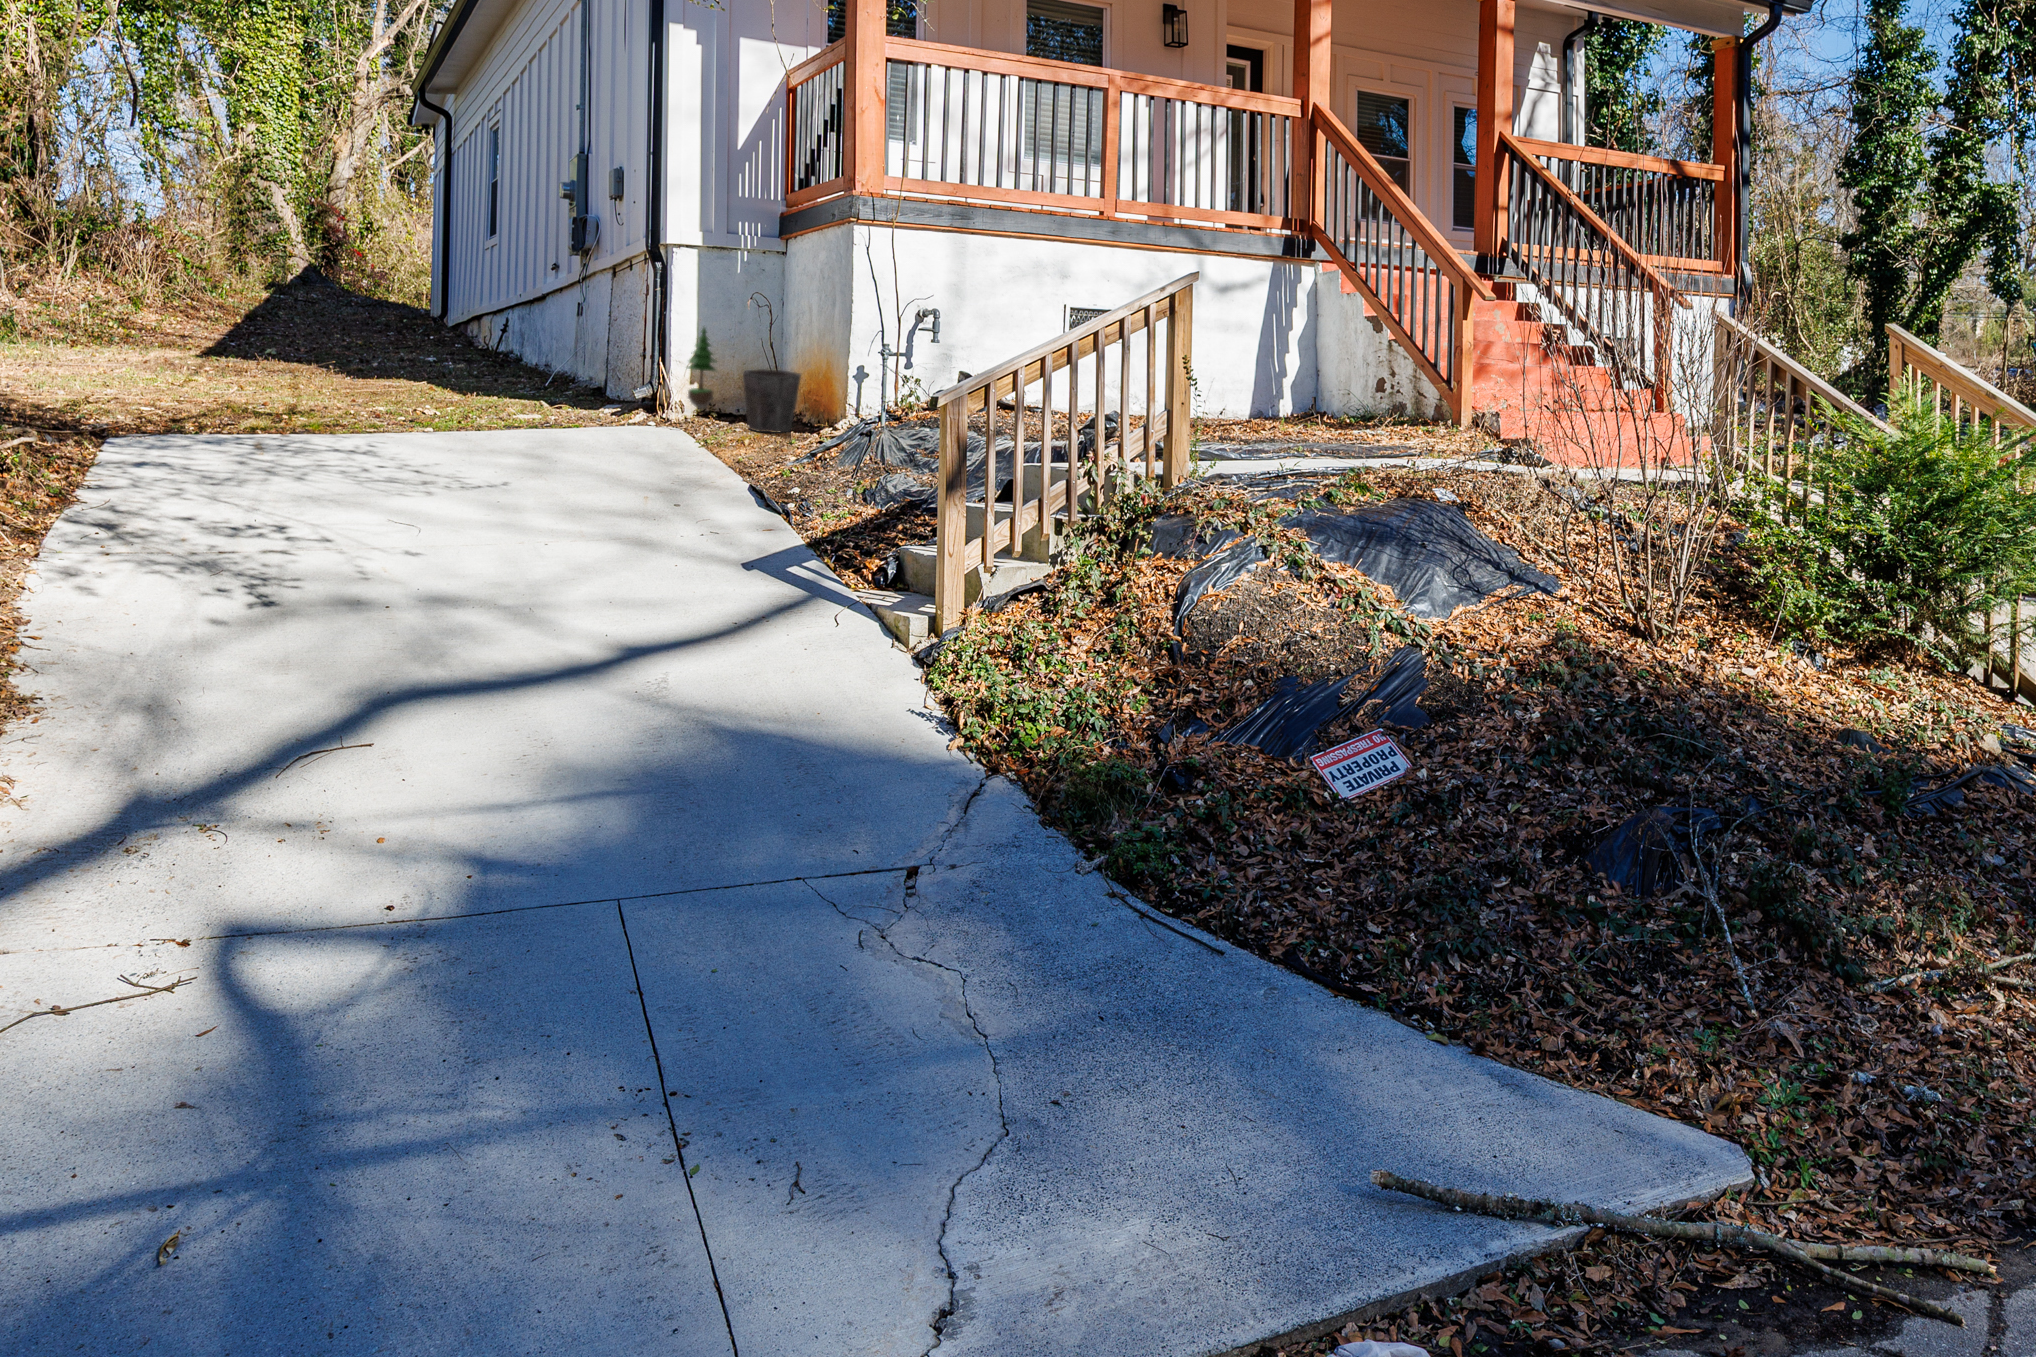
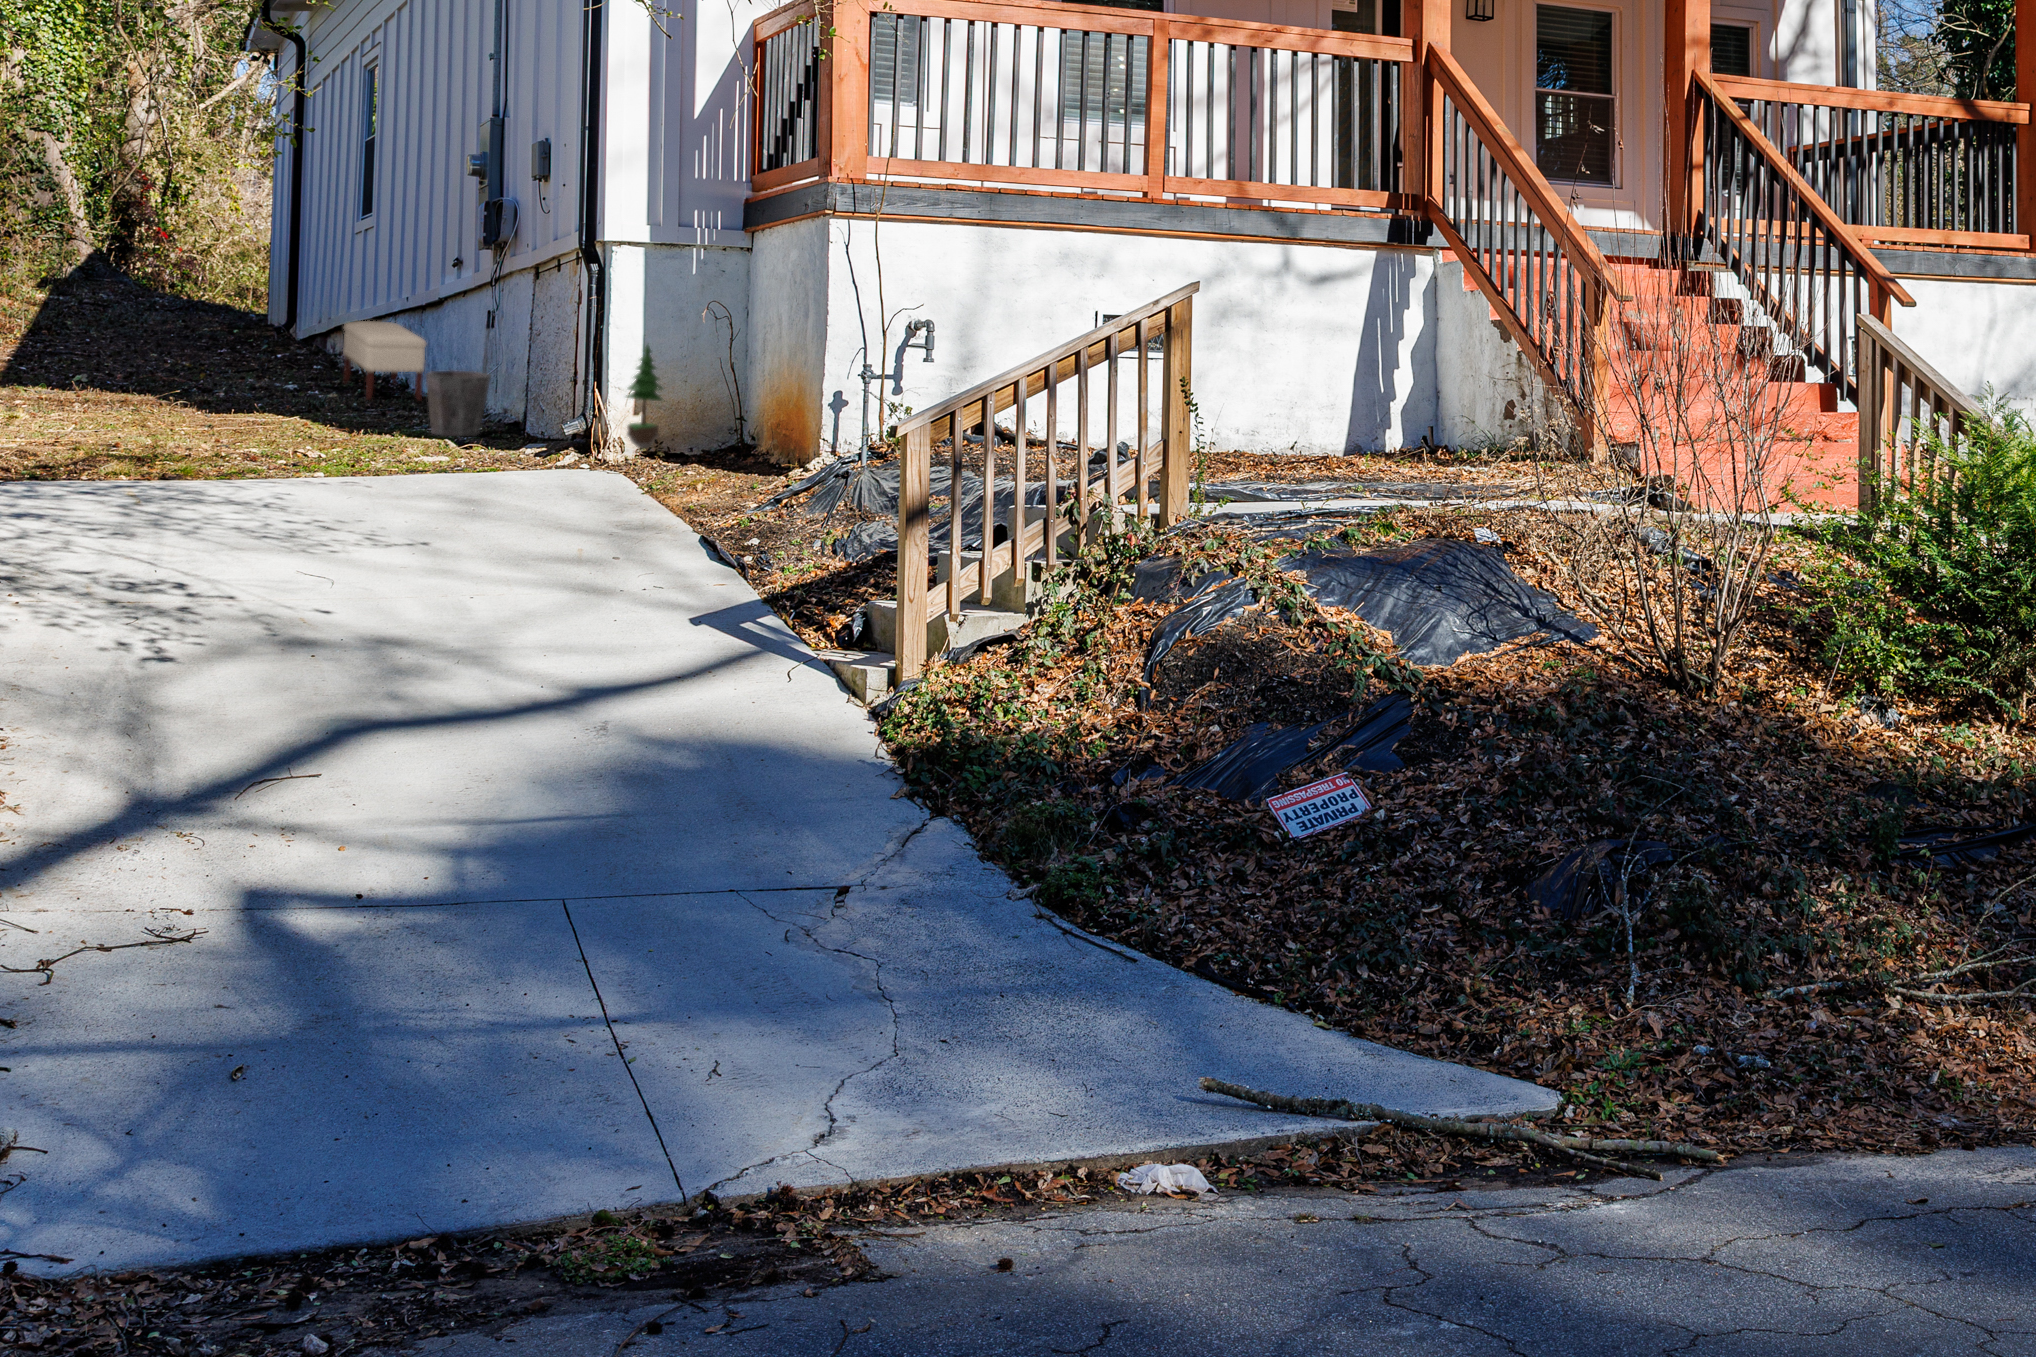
bench: none [475,311,537,371] -> present [343,321,426,400]
waste bin: present [743,369,801,433] -> present [425,370,491,436]

